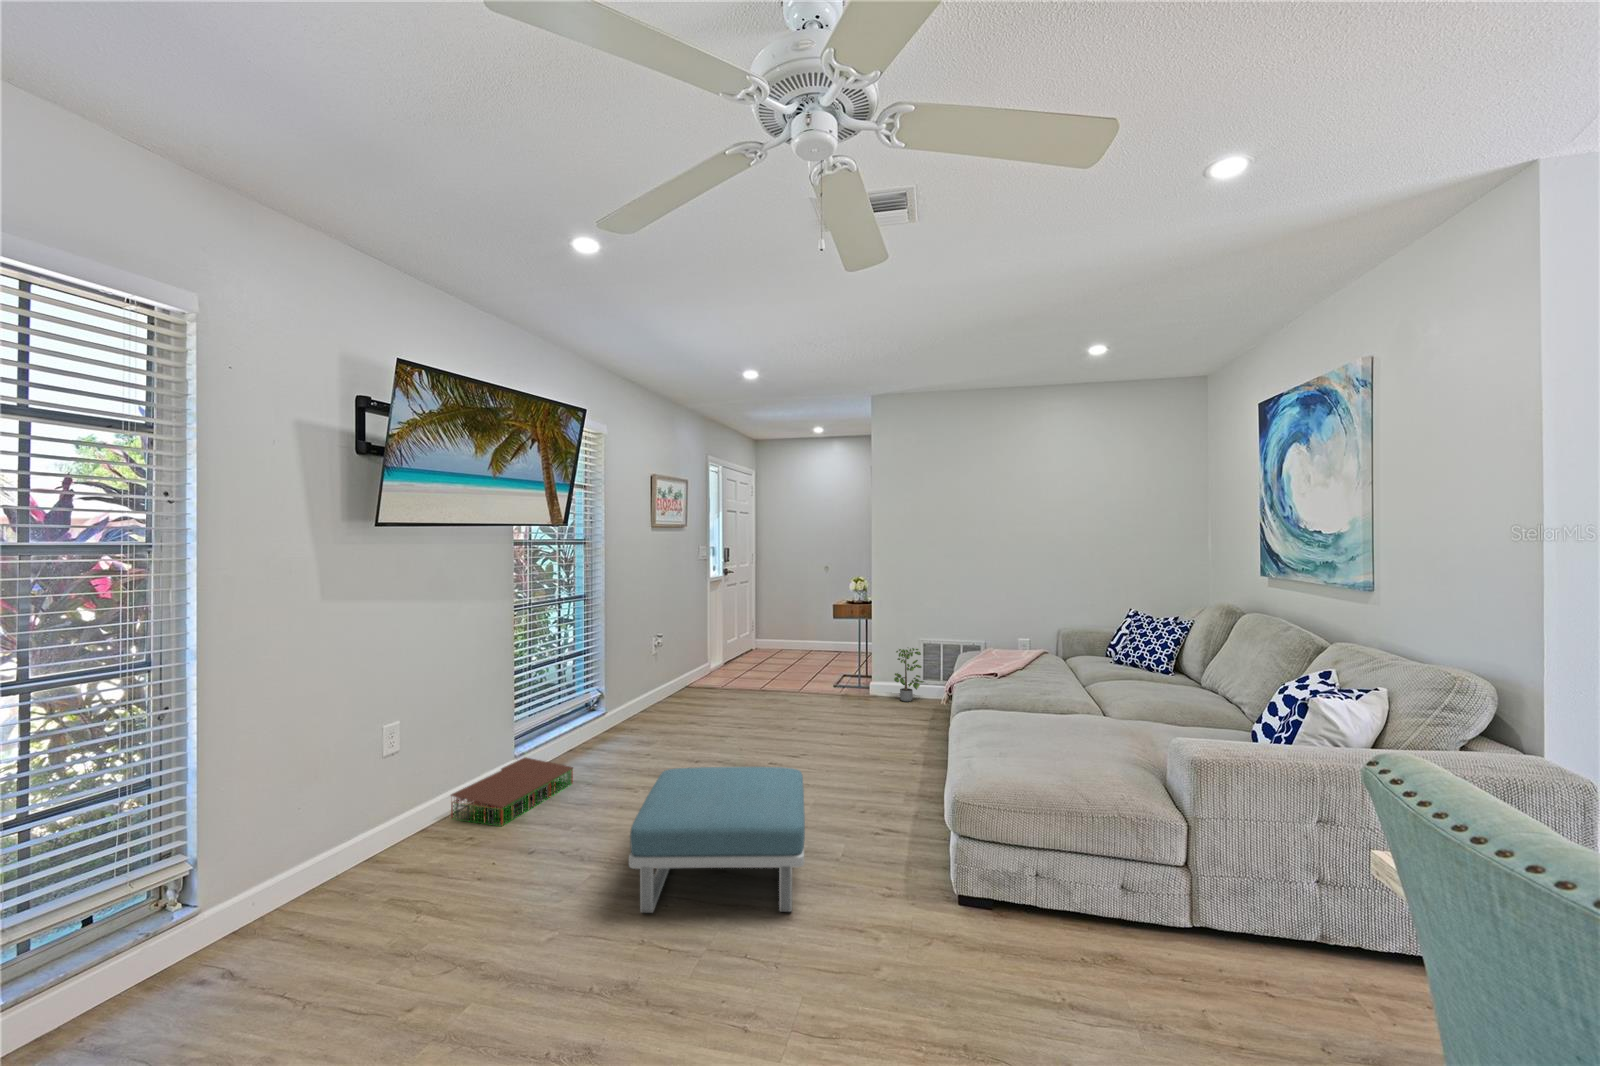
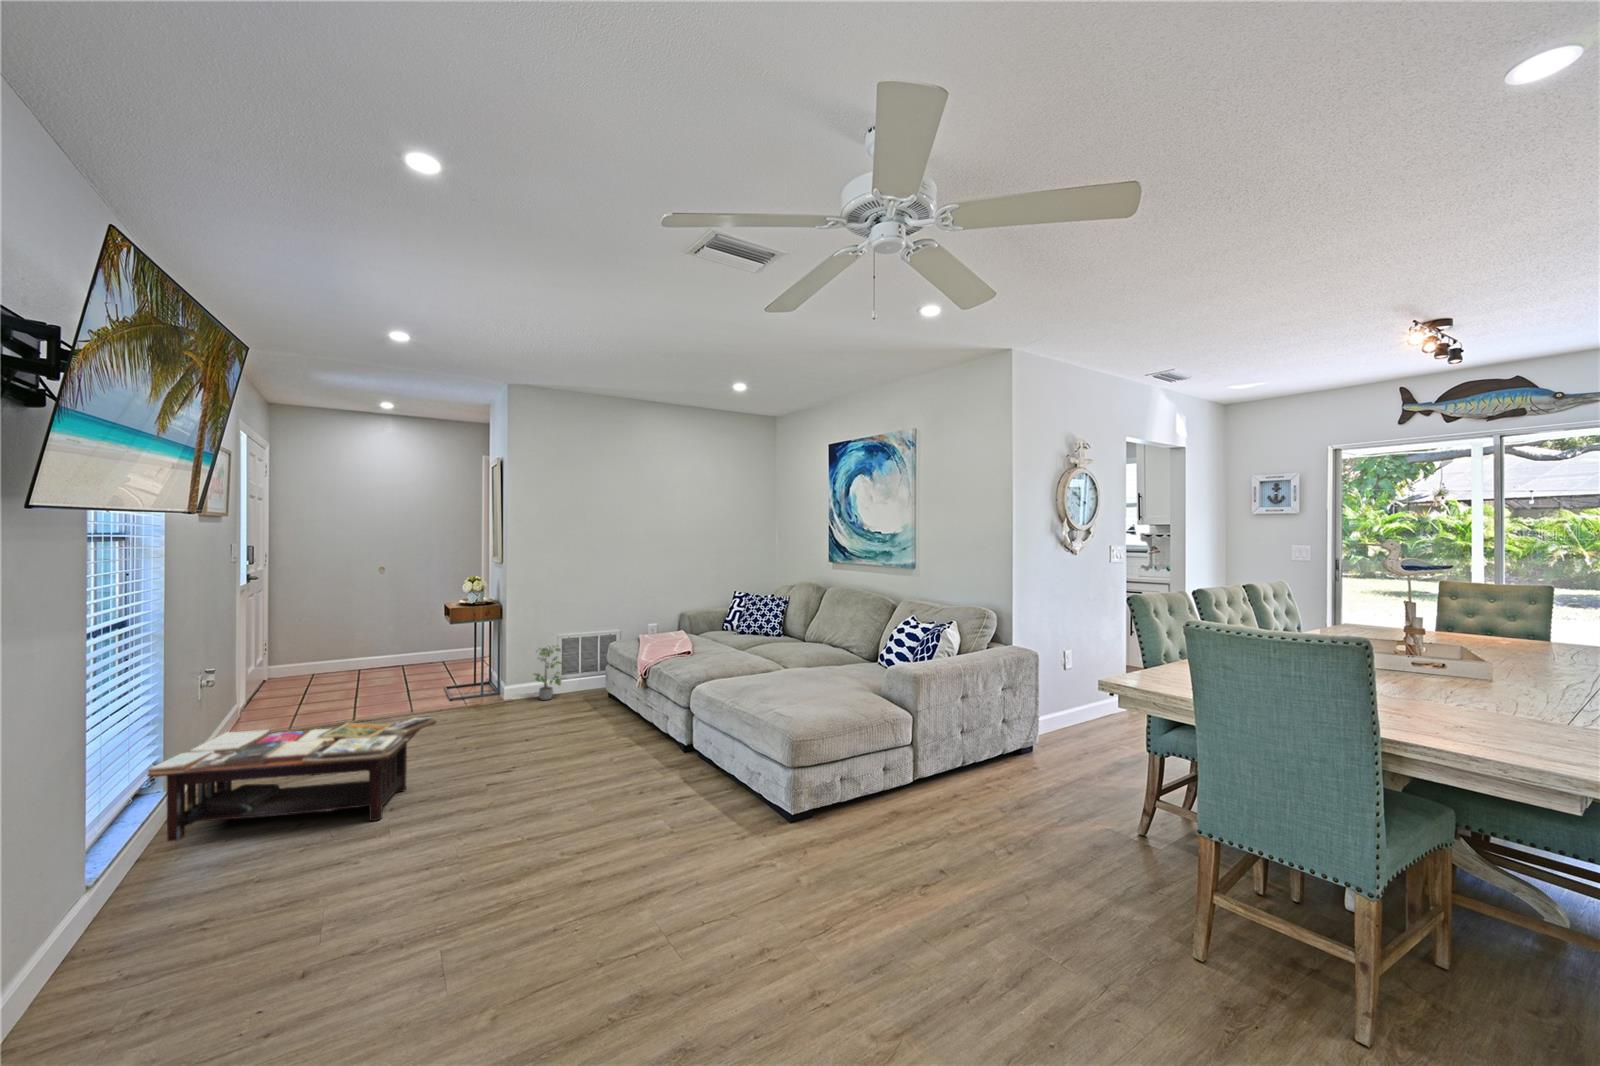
coffee table: none [576,679,737,768] -> present [147,717,437,841]
storage bin: present [451,757,573,826] -> none [57,862,234,1003]
footstool: present [629,767,805,913] -> none [473,763,701,942]

